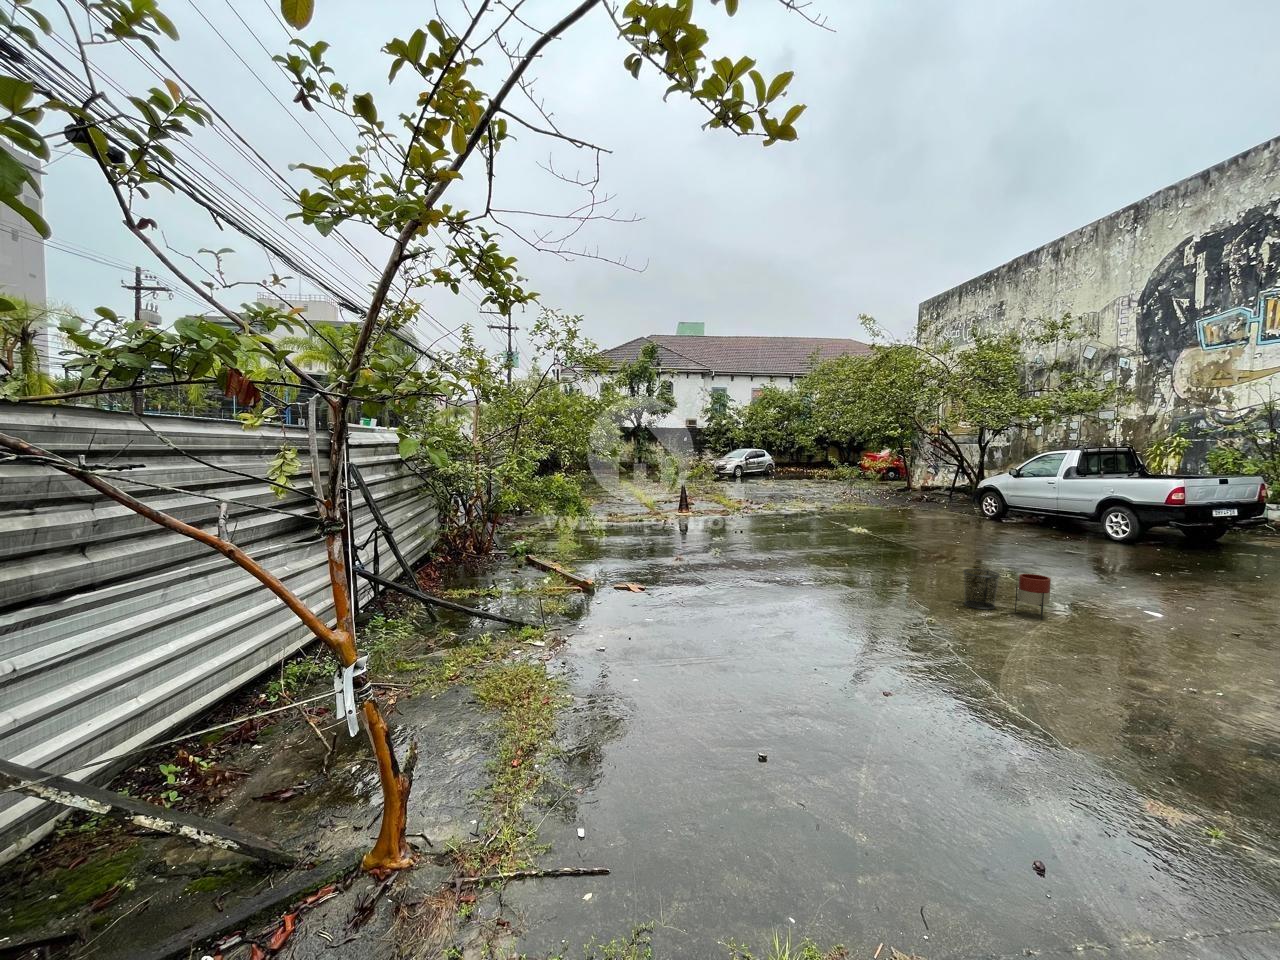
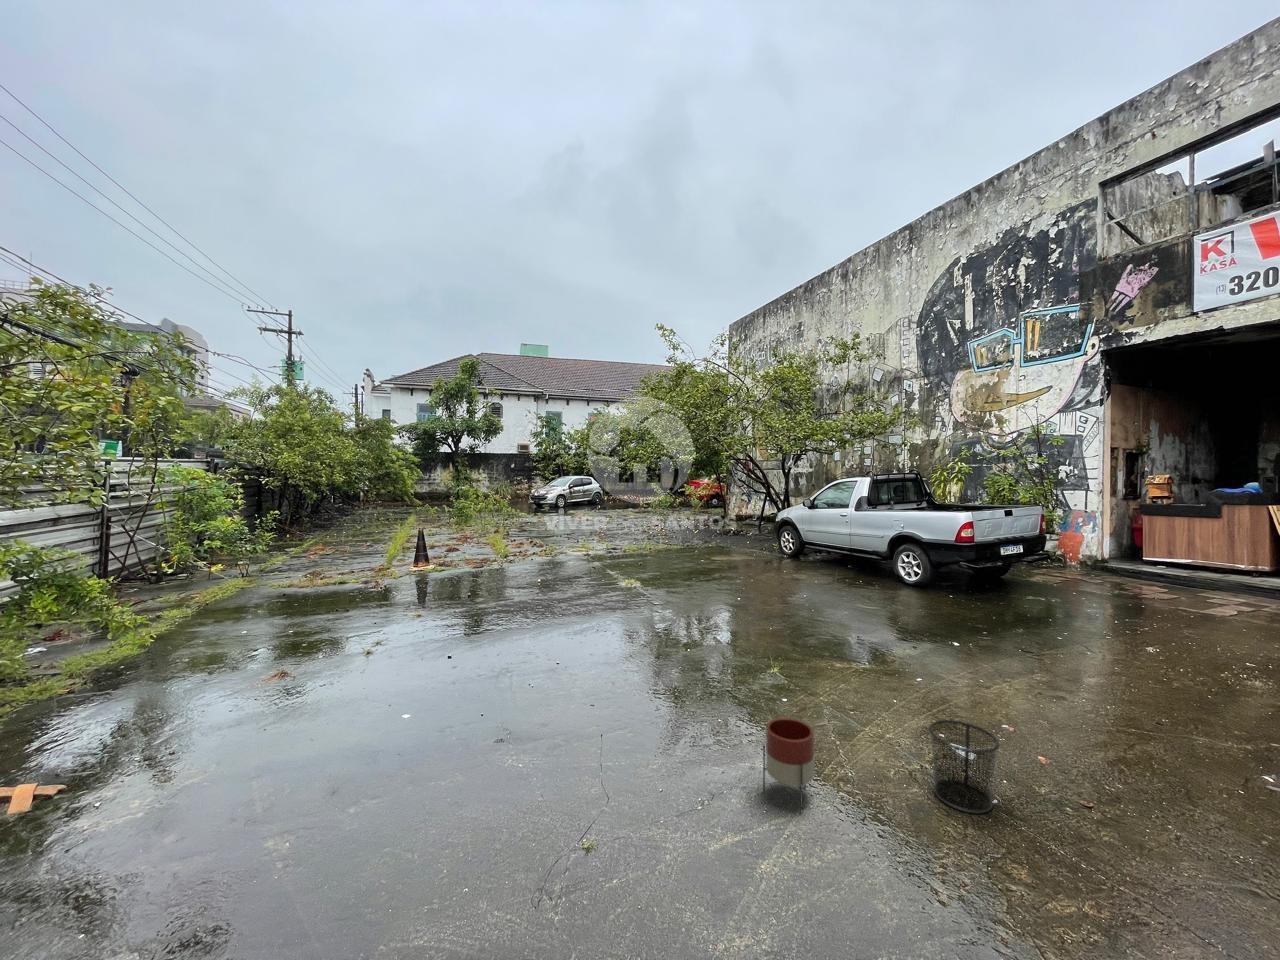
waste bin: present [963,569,999,610] -> present [929,720,999,813]

